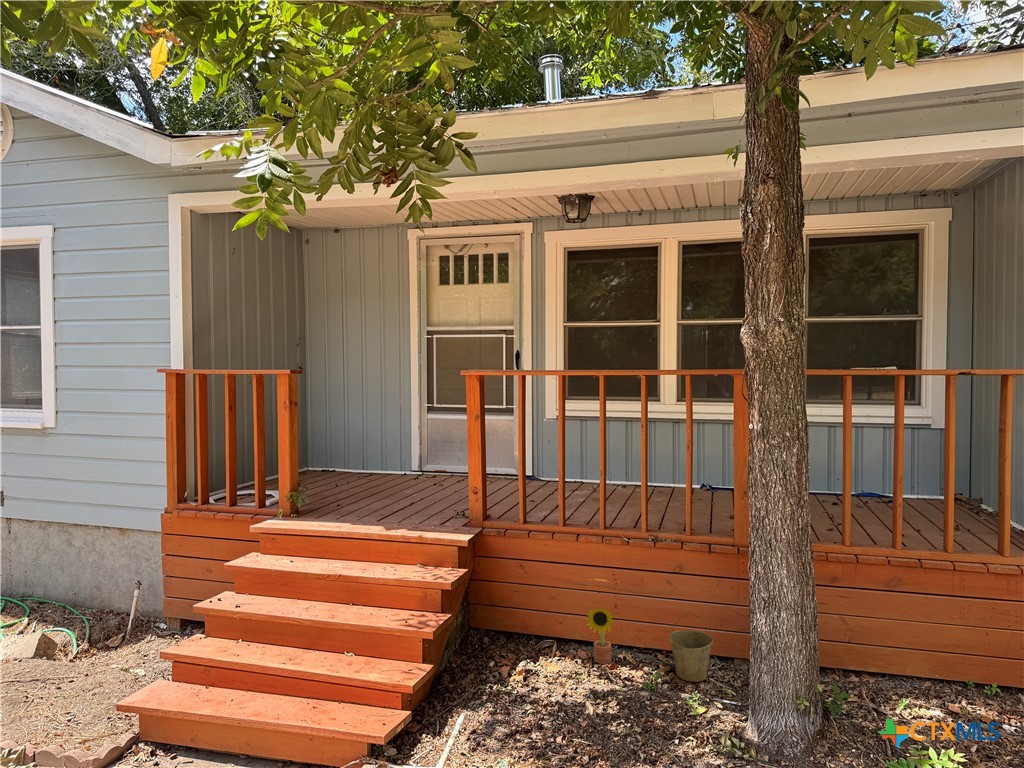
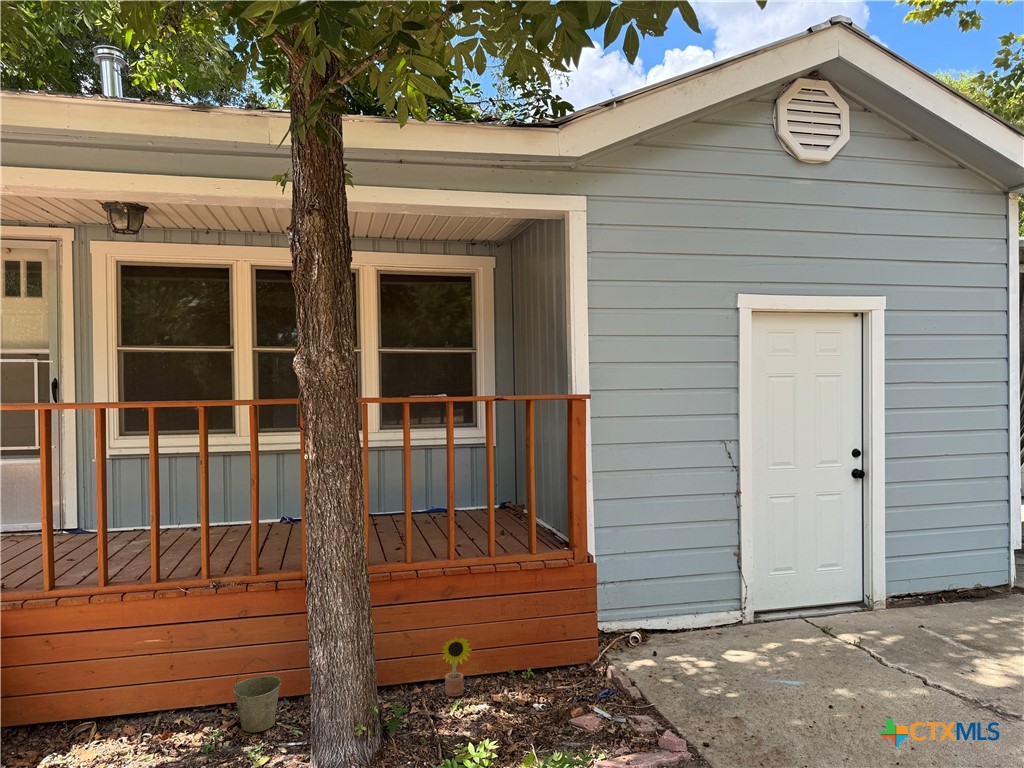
decorative plant: present [586,607,615,664] -> present [441,637,471,696]

